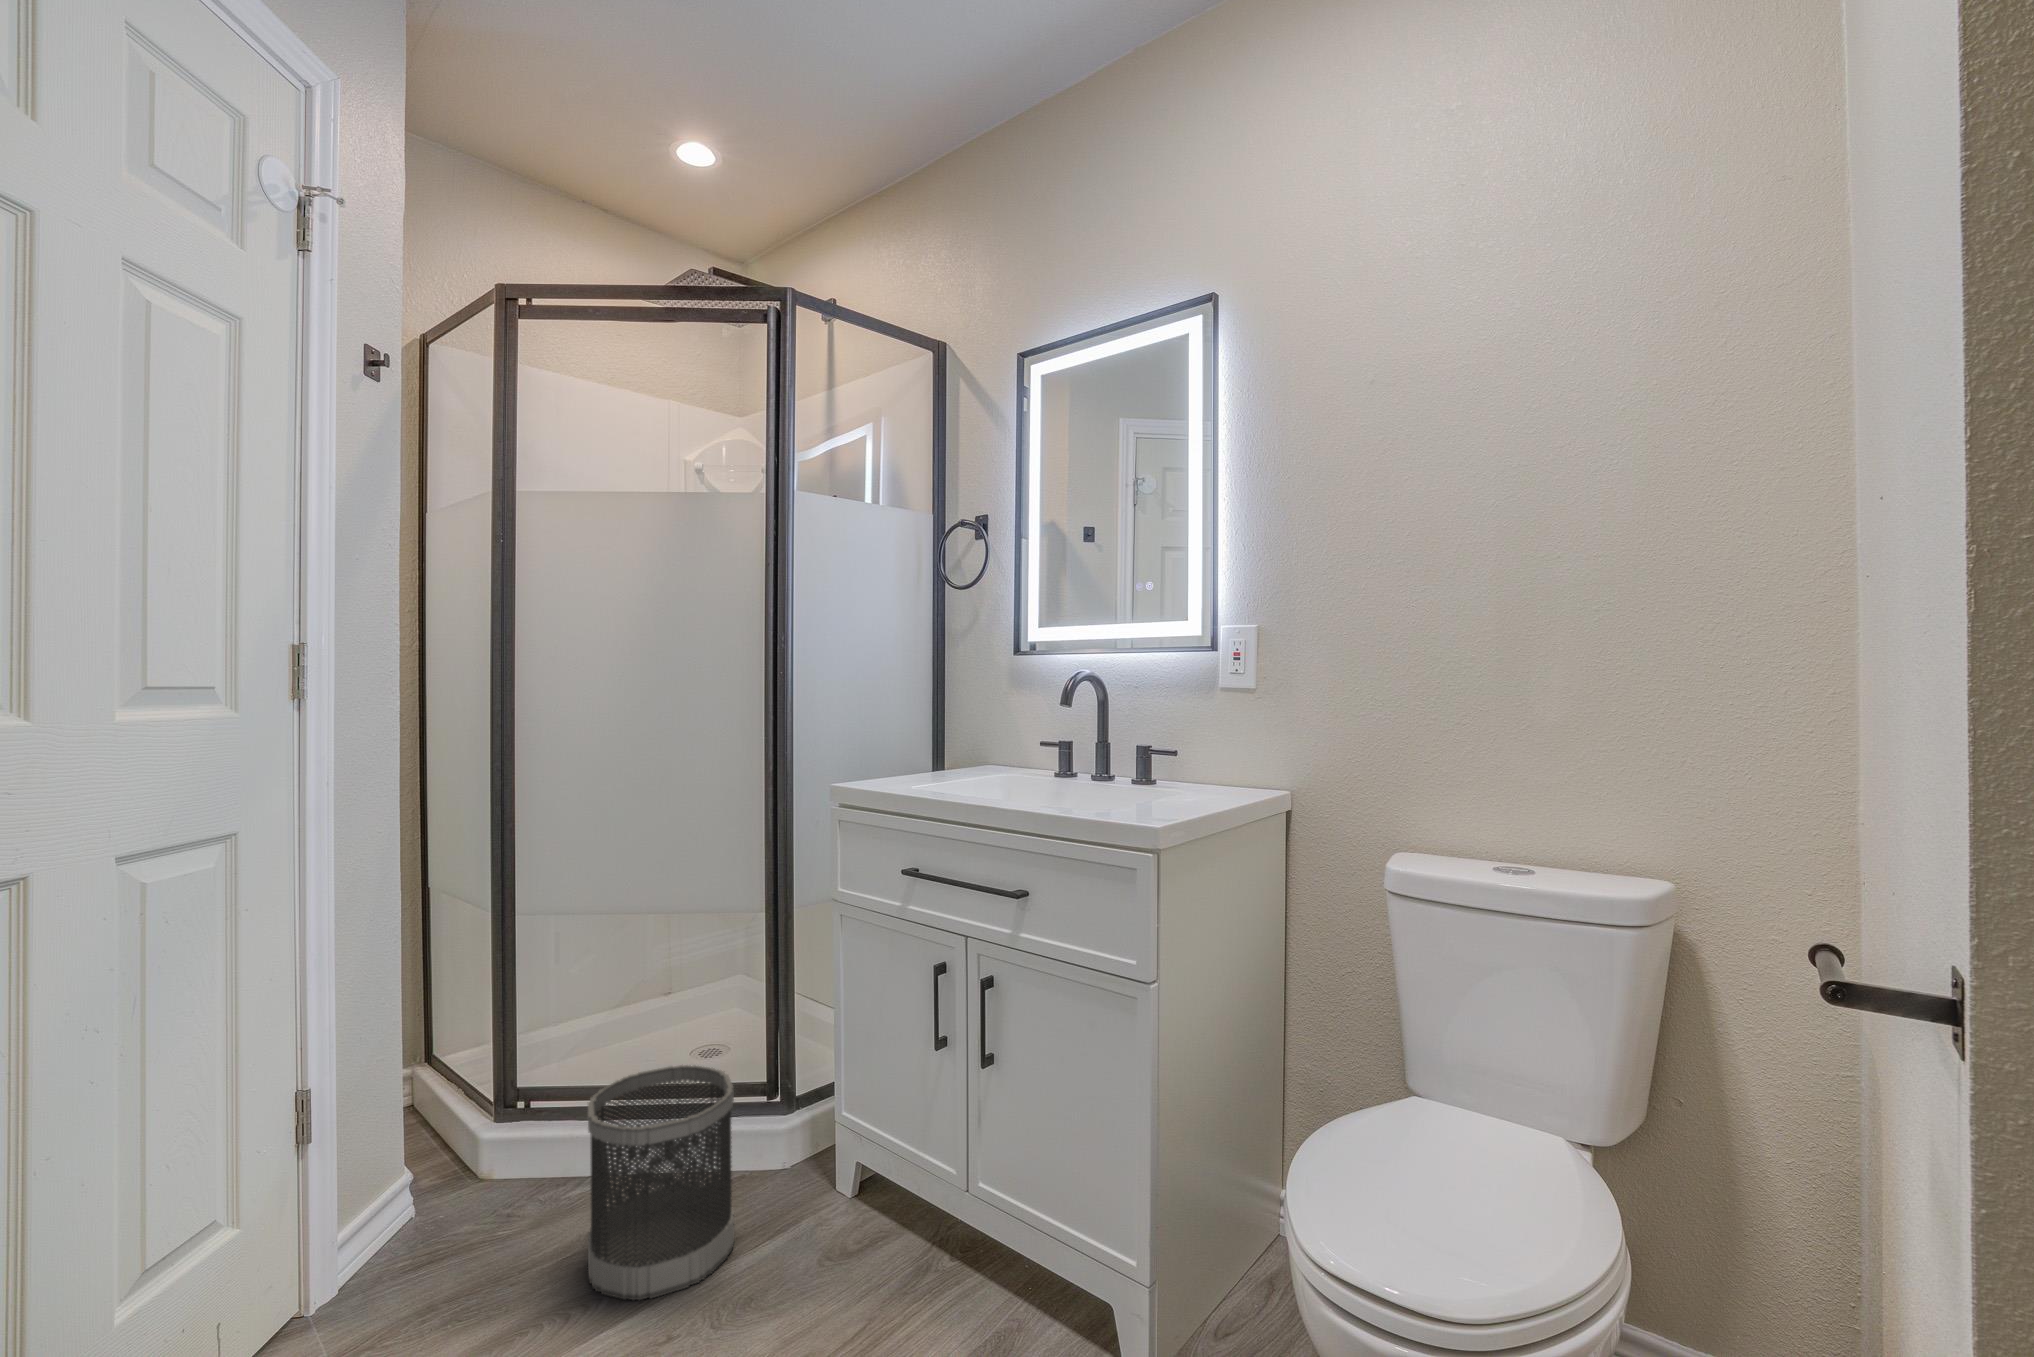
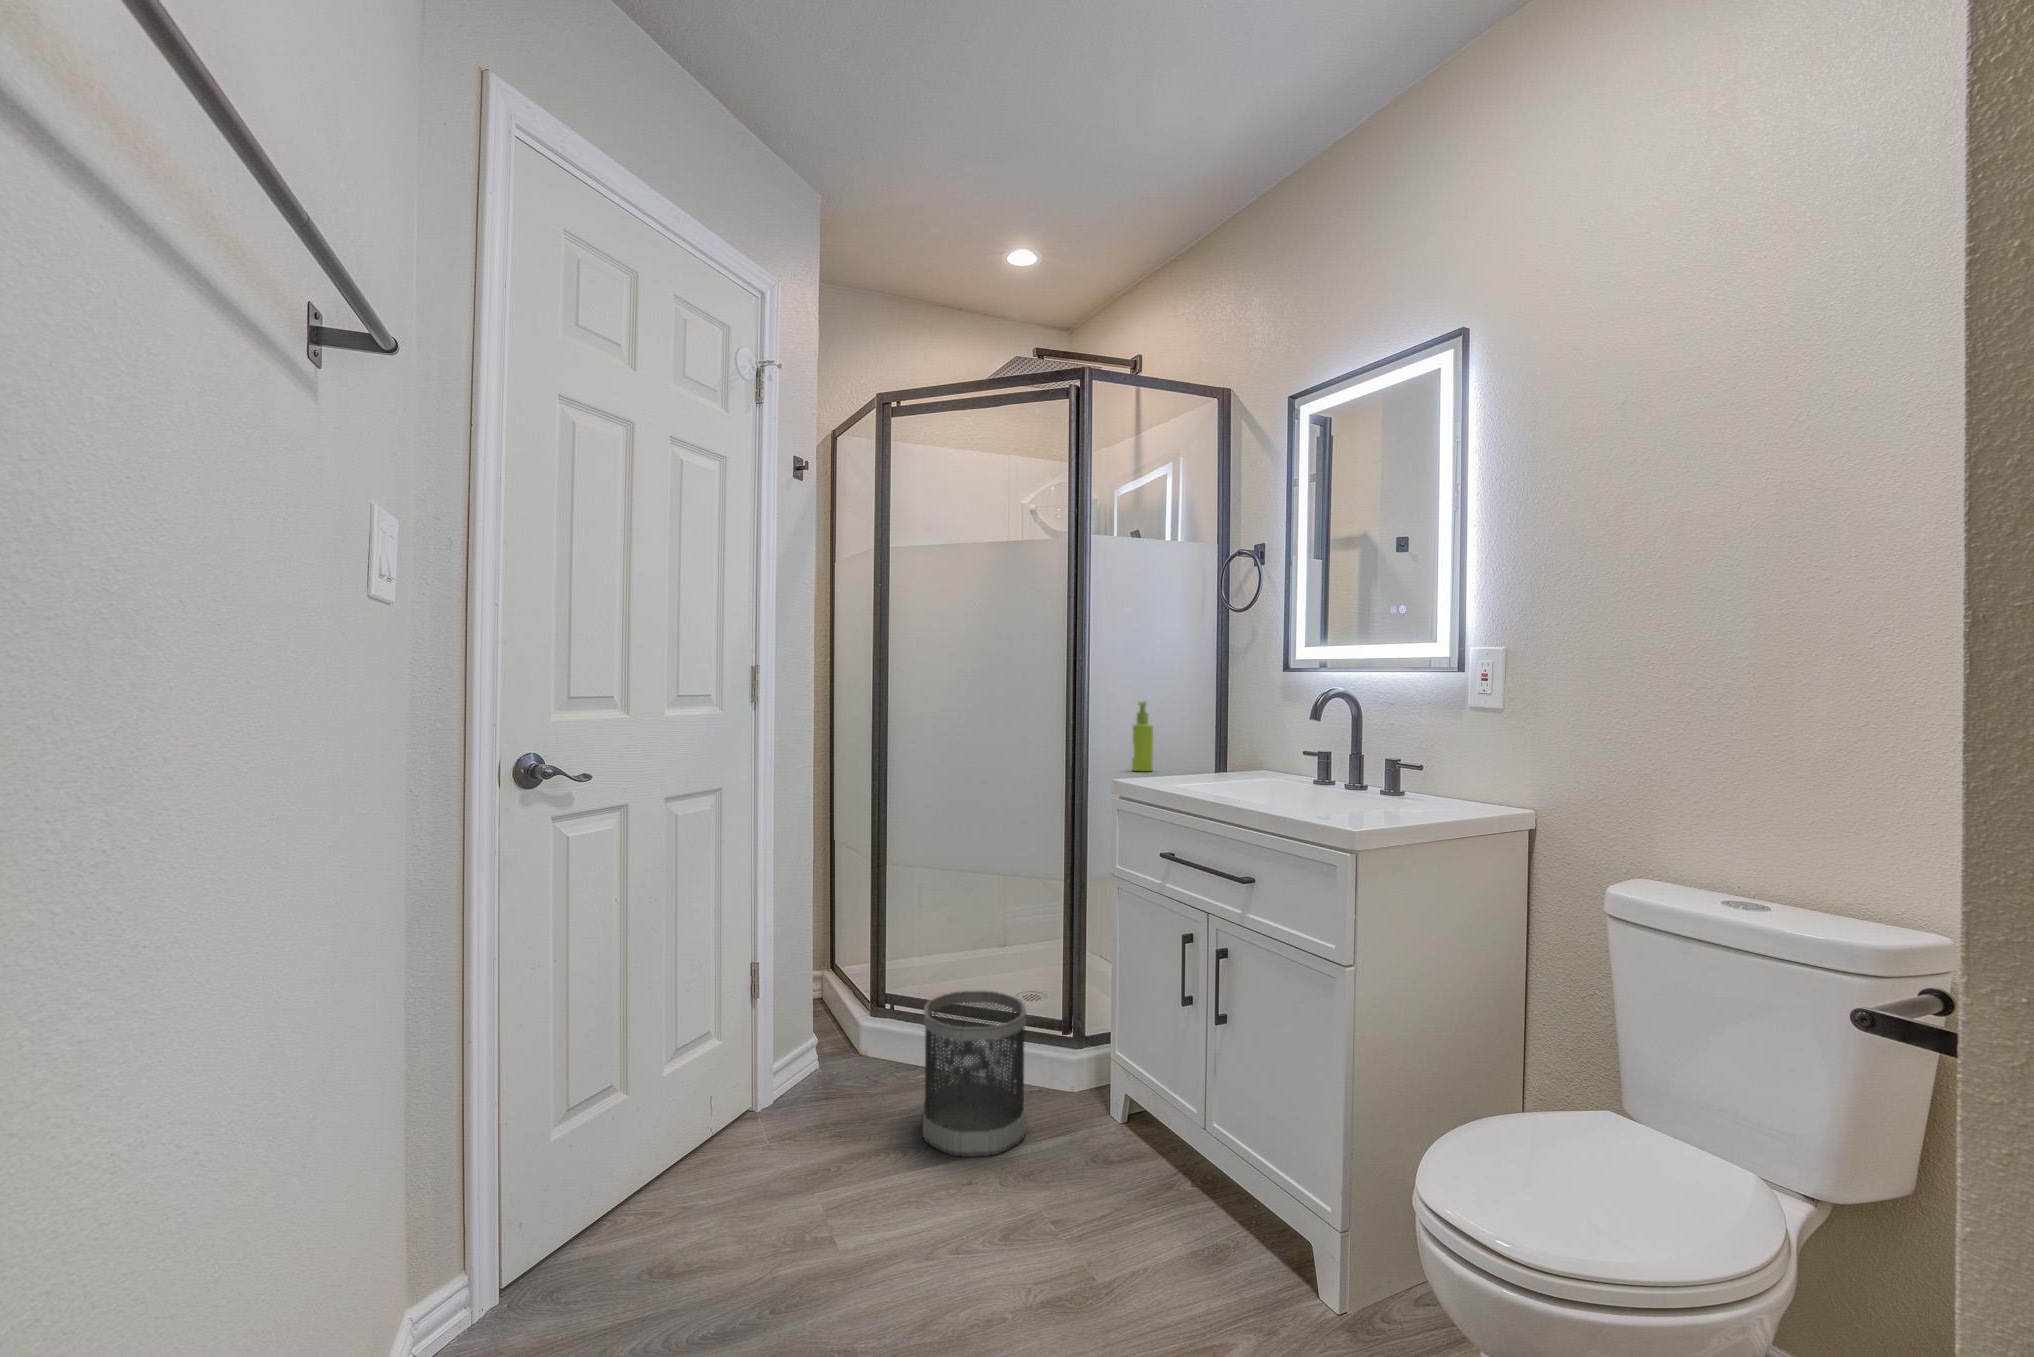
soap dispenser: none [848,690,872,772] -> present [1132,701,1153,771]

